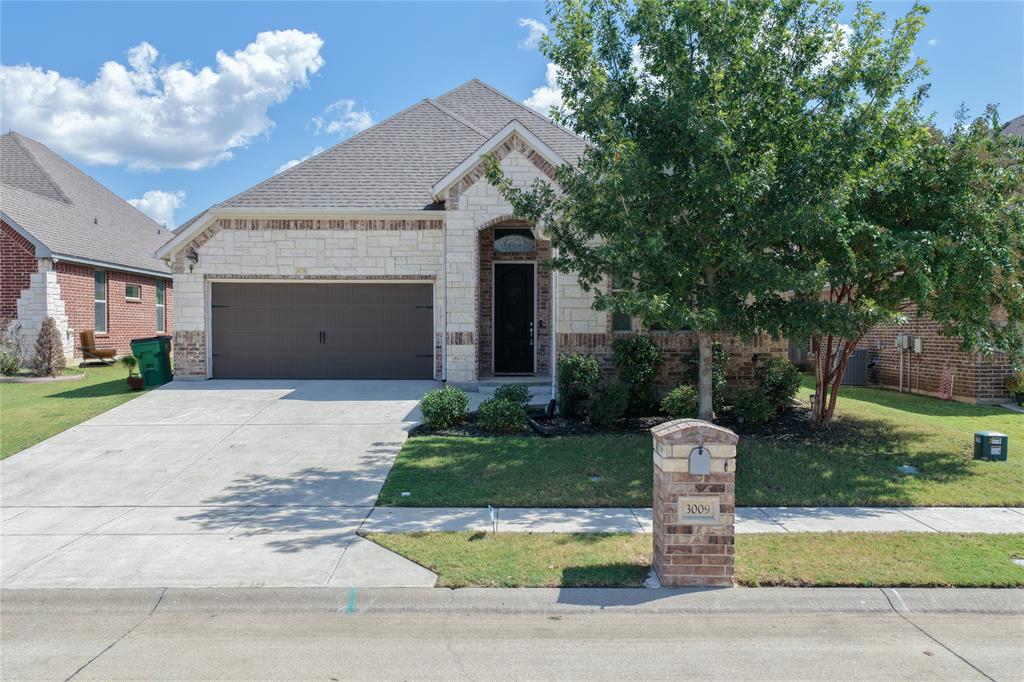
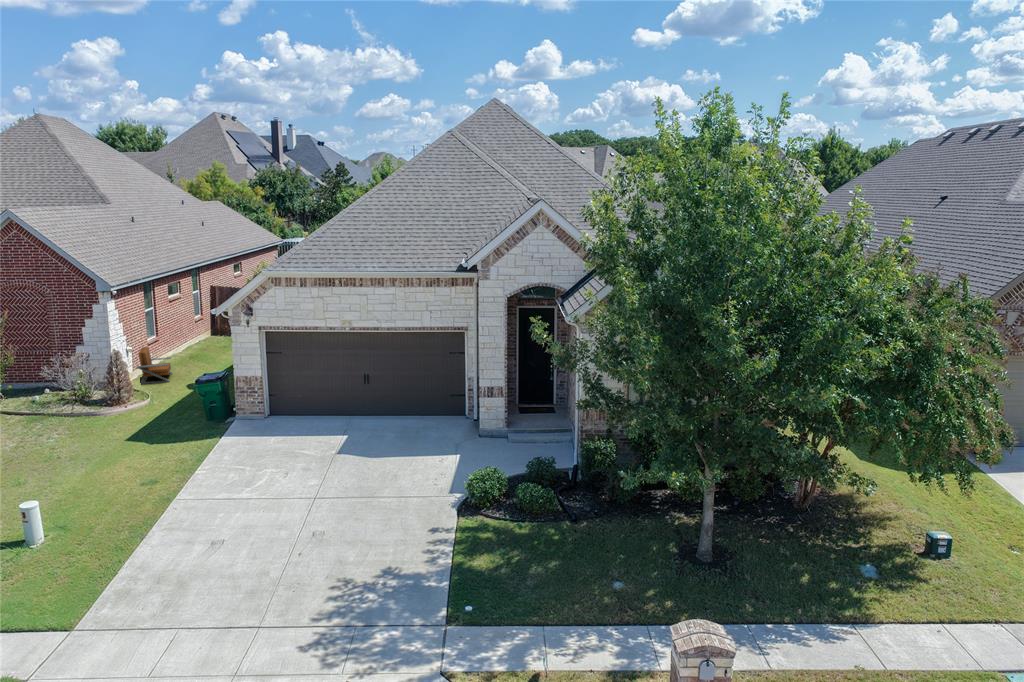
potted tree: present [119,354,144,389] -> none [185,393,211,426]

